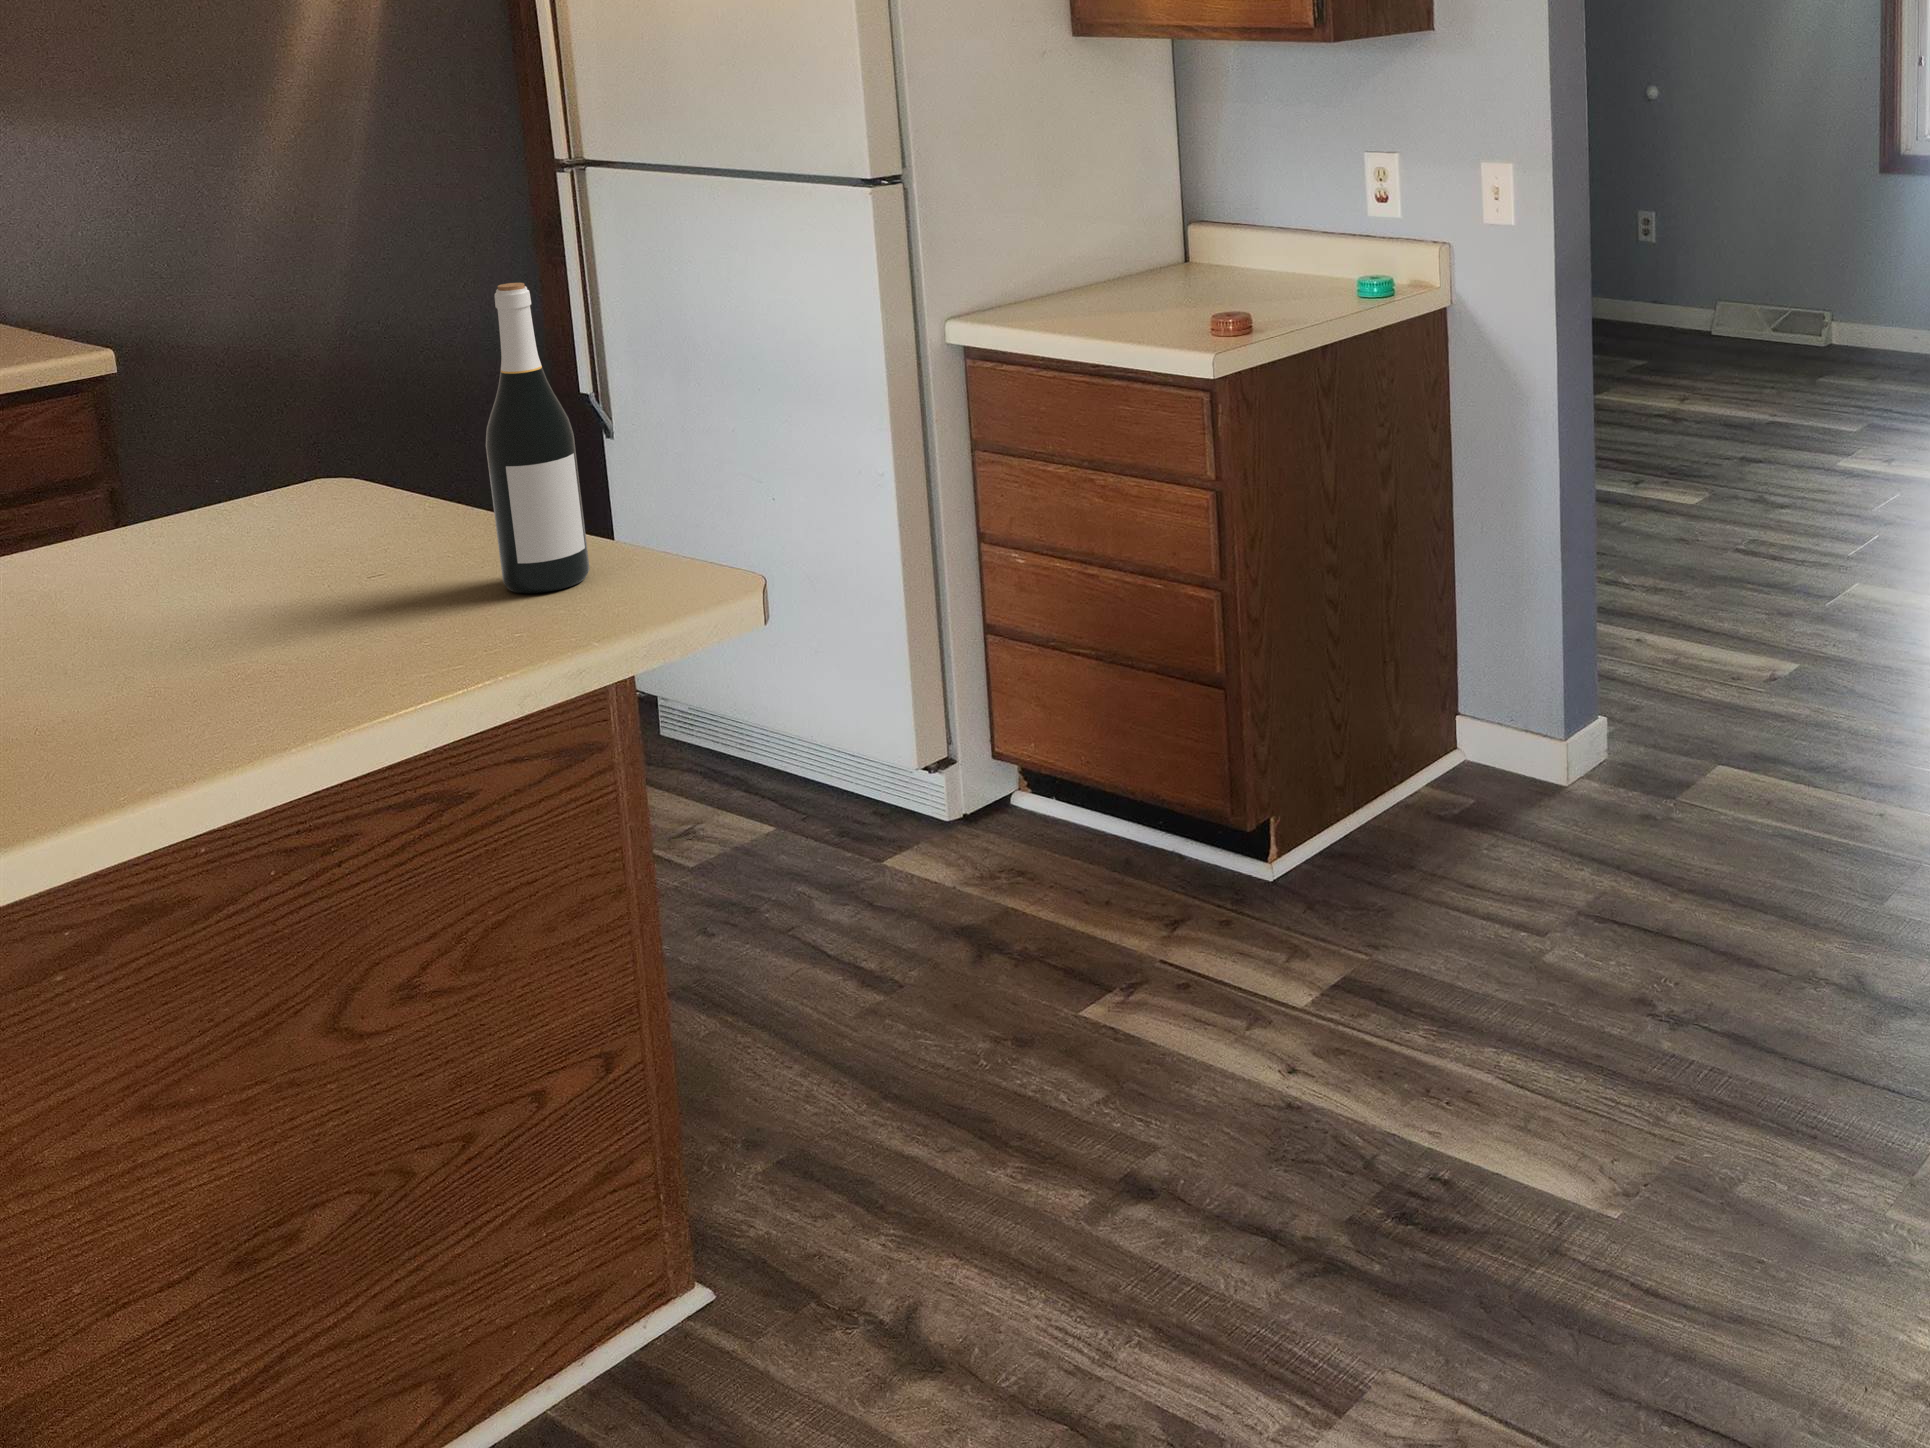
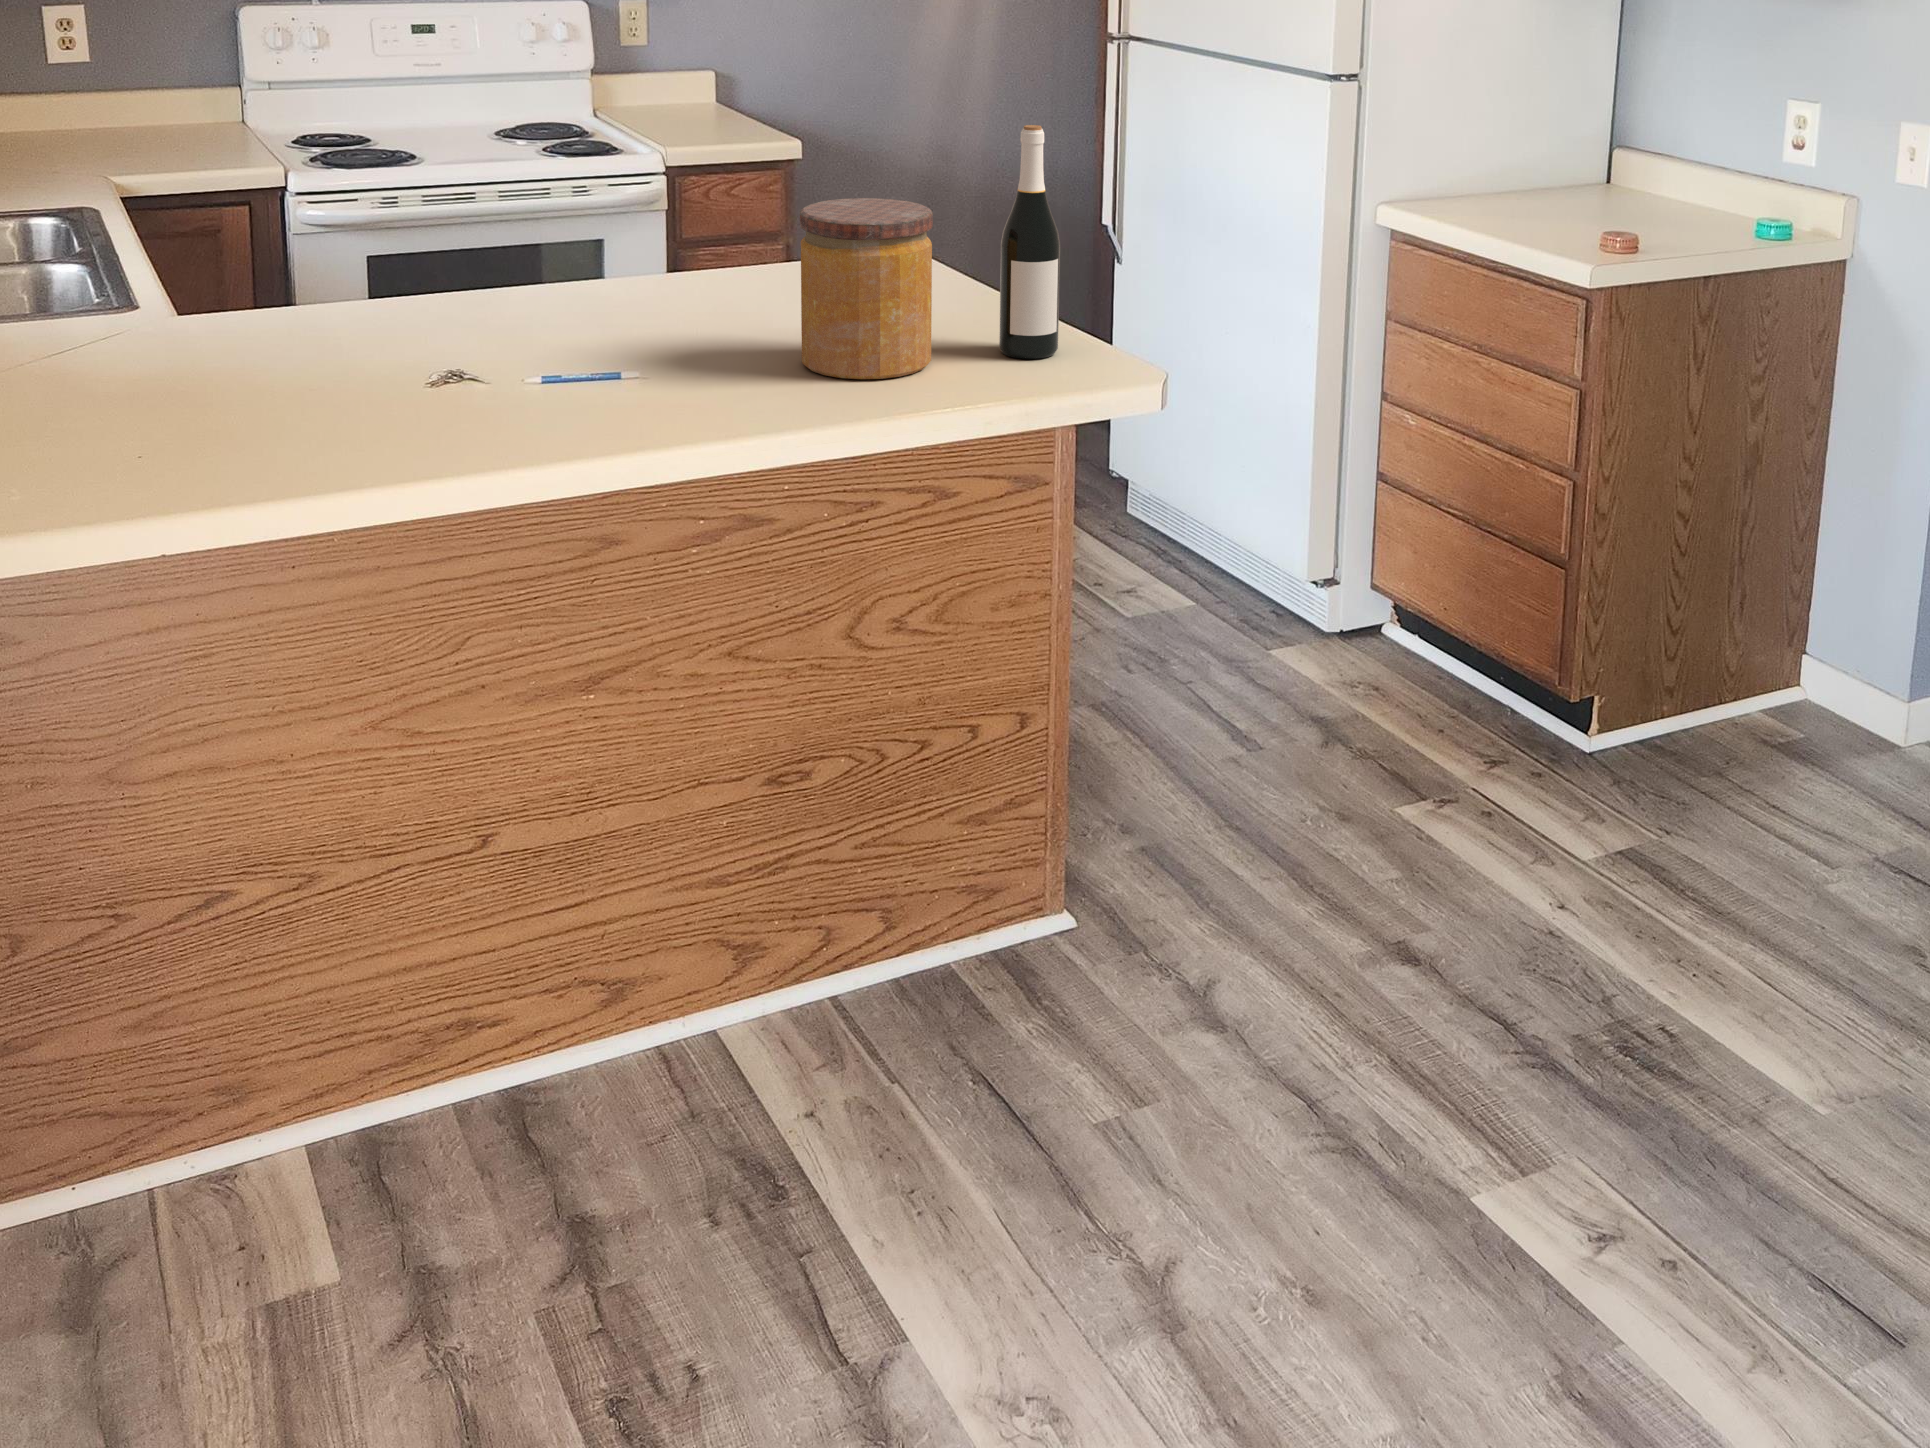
jar: none [158,411,404,676] -> present [800,198,933,379]

